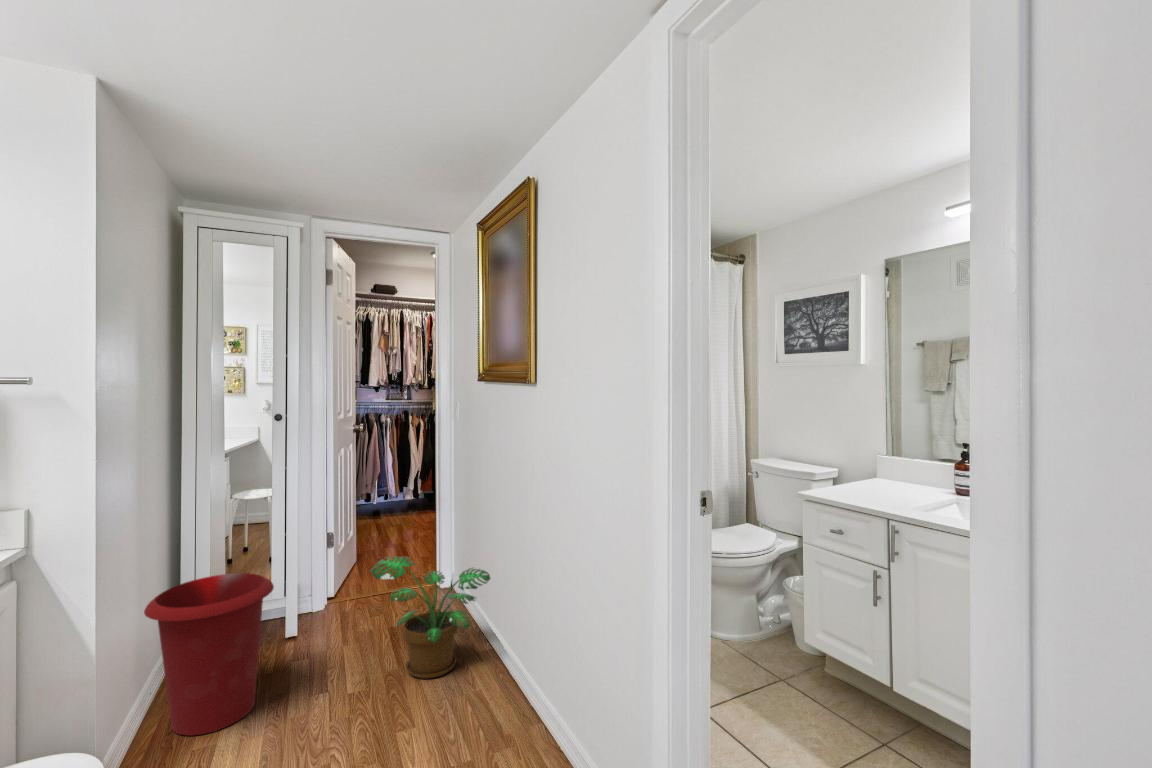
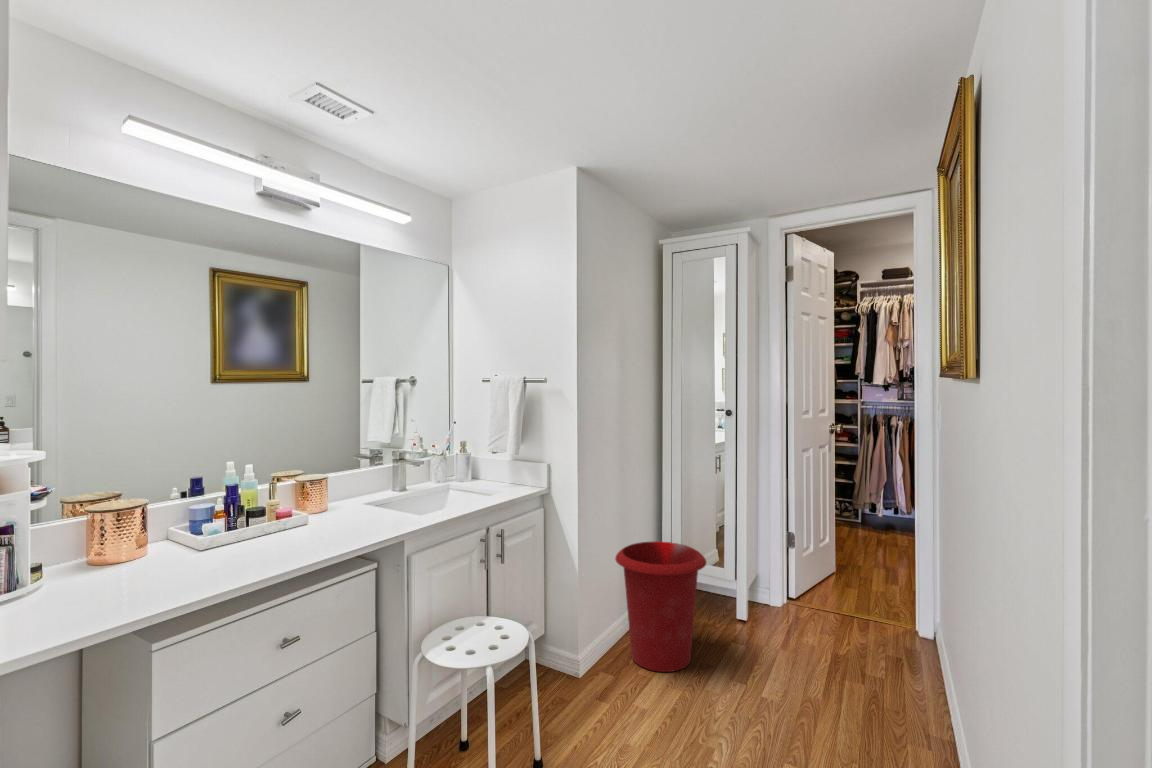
potted plant: present [370,556,491,678] -> none [803,571,943,730]

